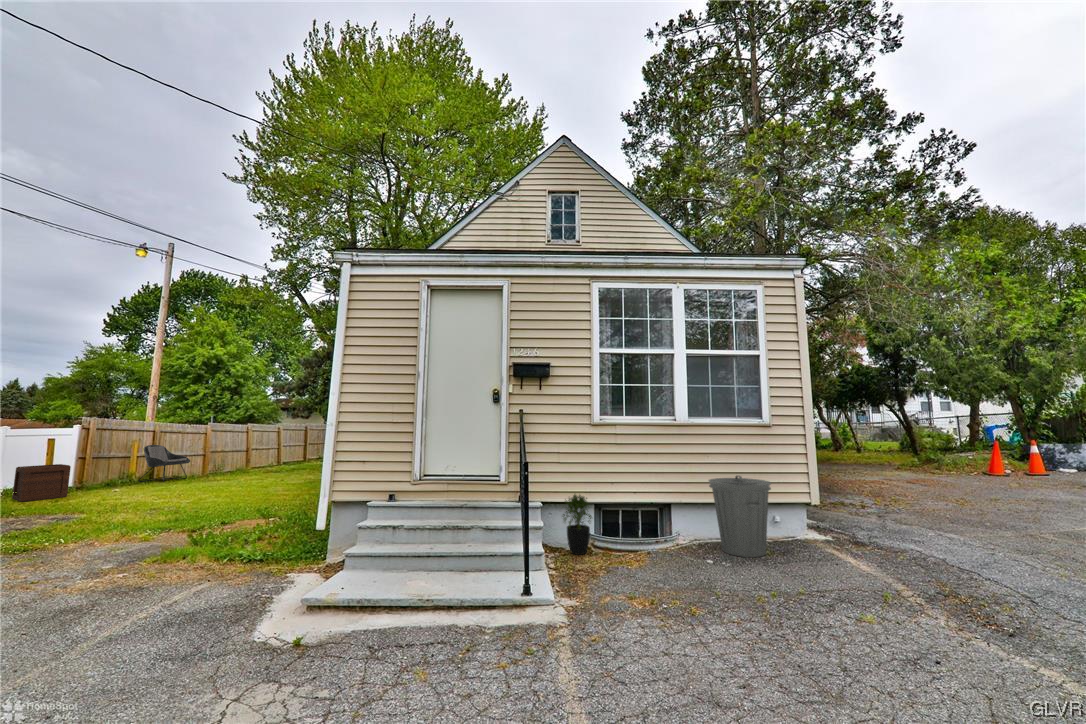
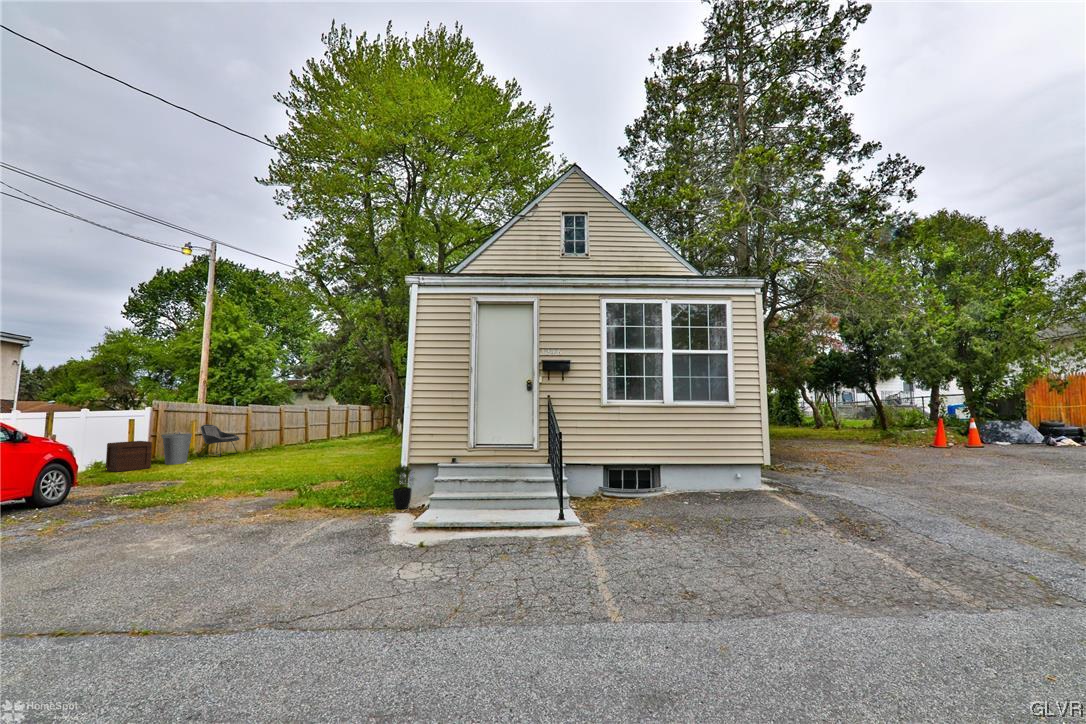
trash can: present [709,476,771,557] -> present [162,432,192,464]
potted plant: present [563,494,592,555] -> present [390,464,413,509]

